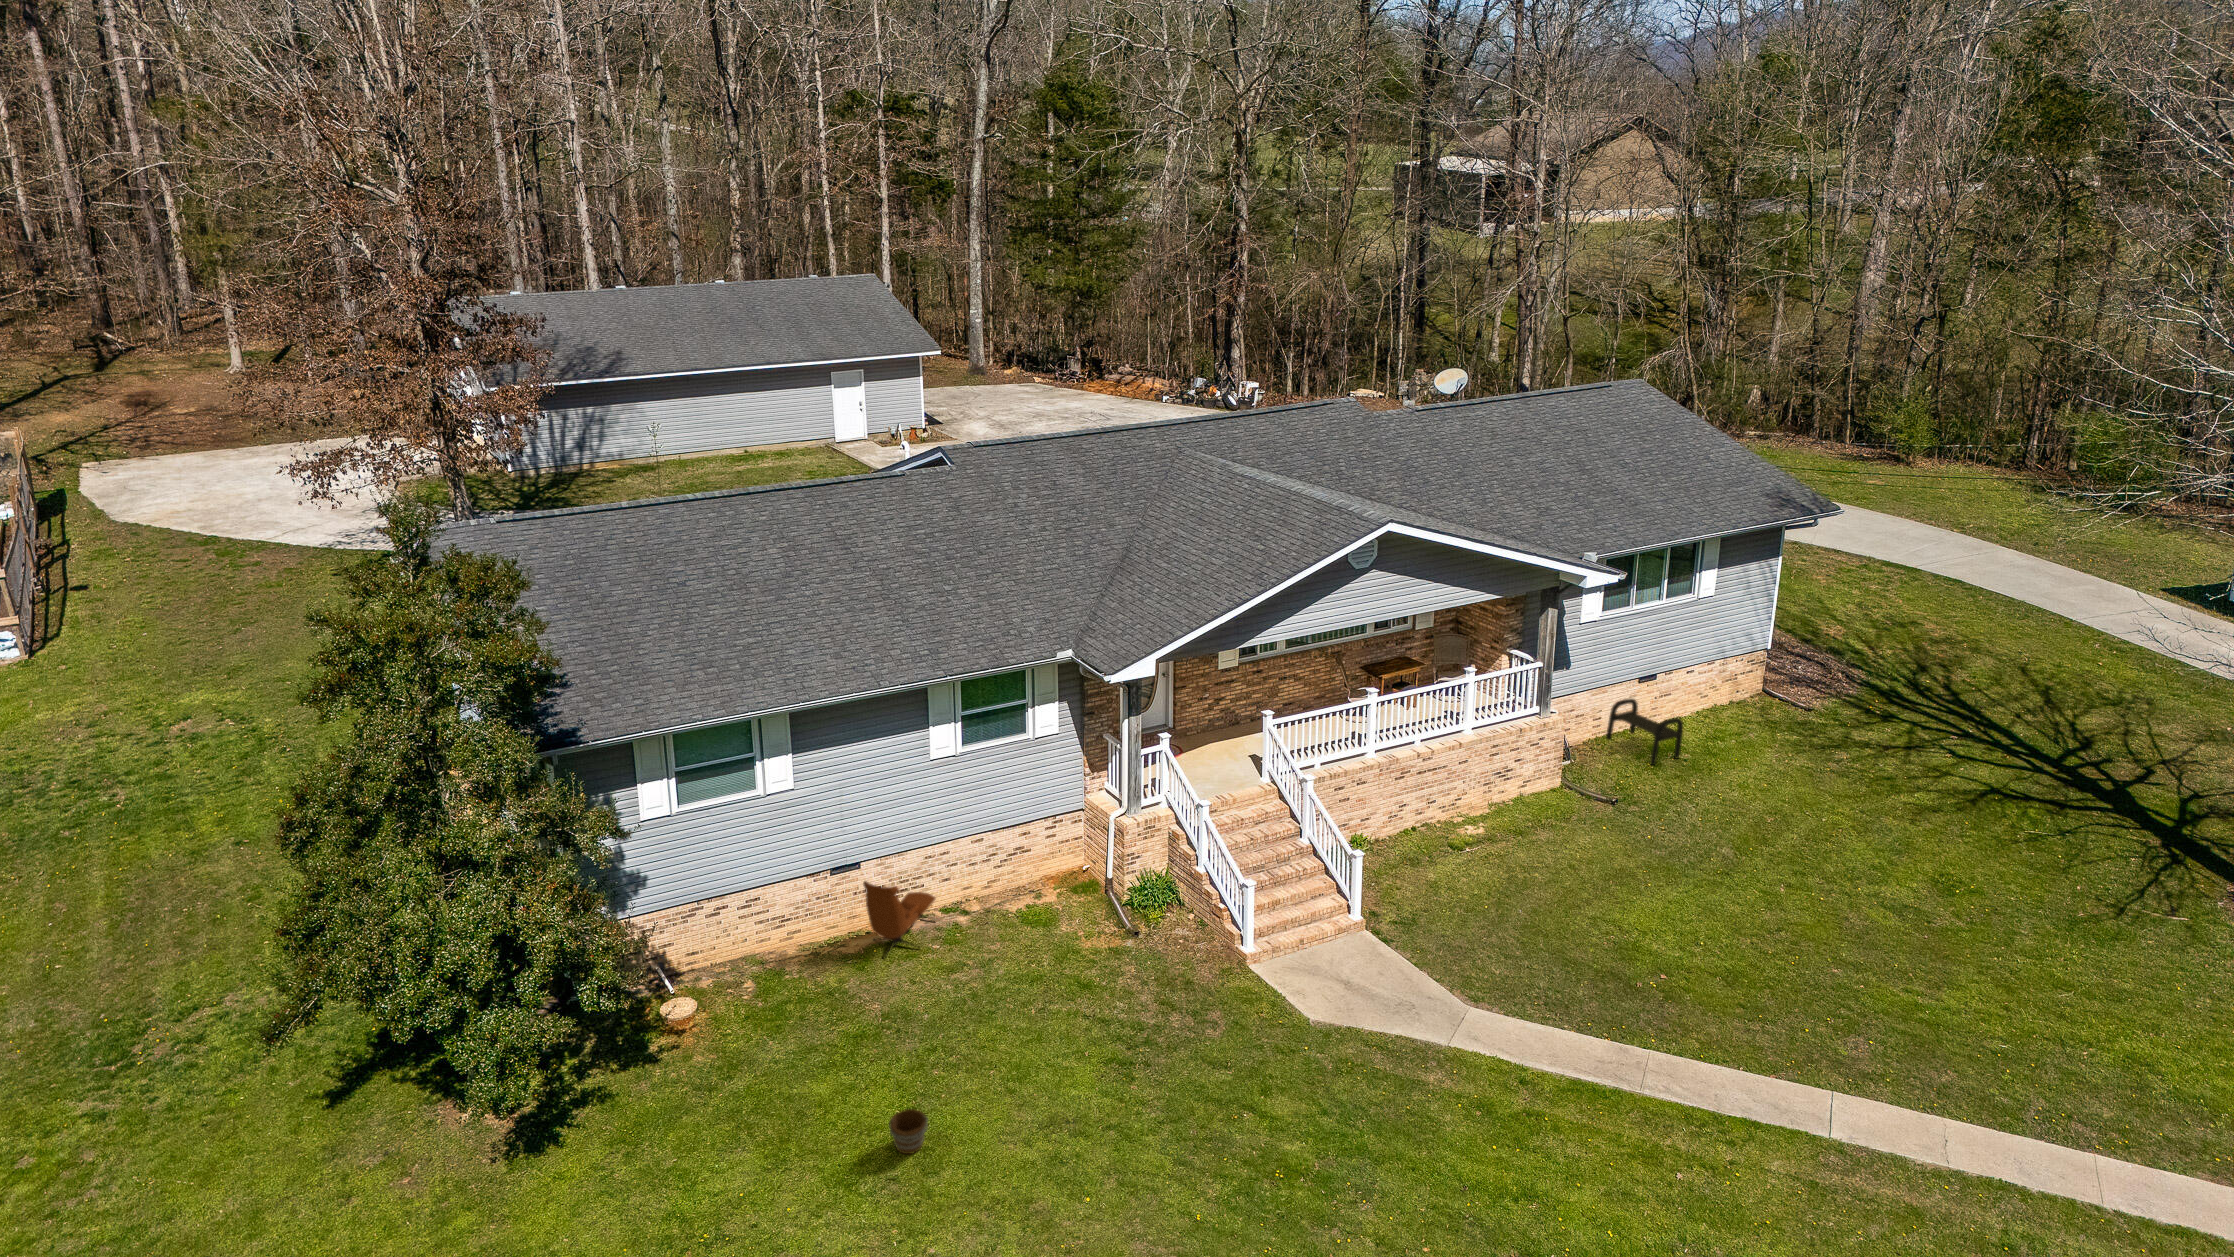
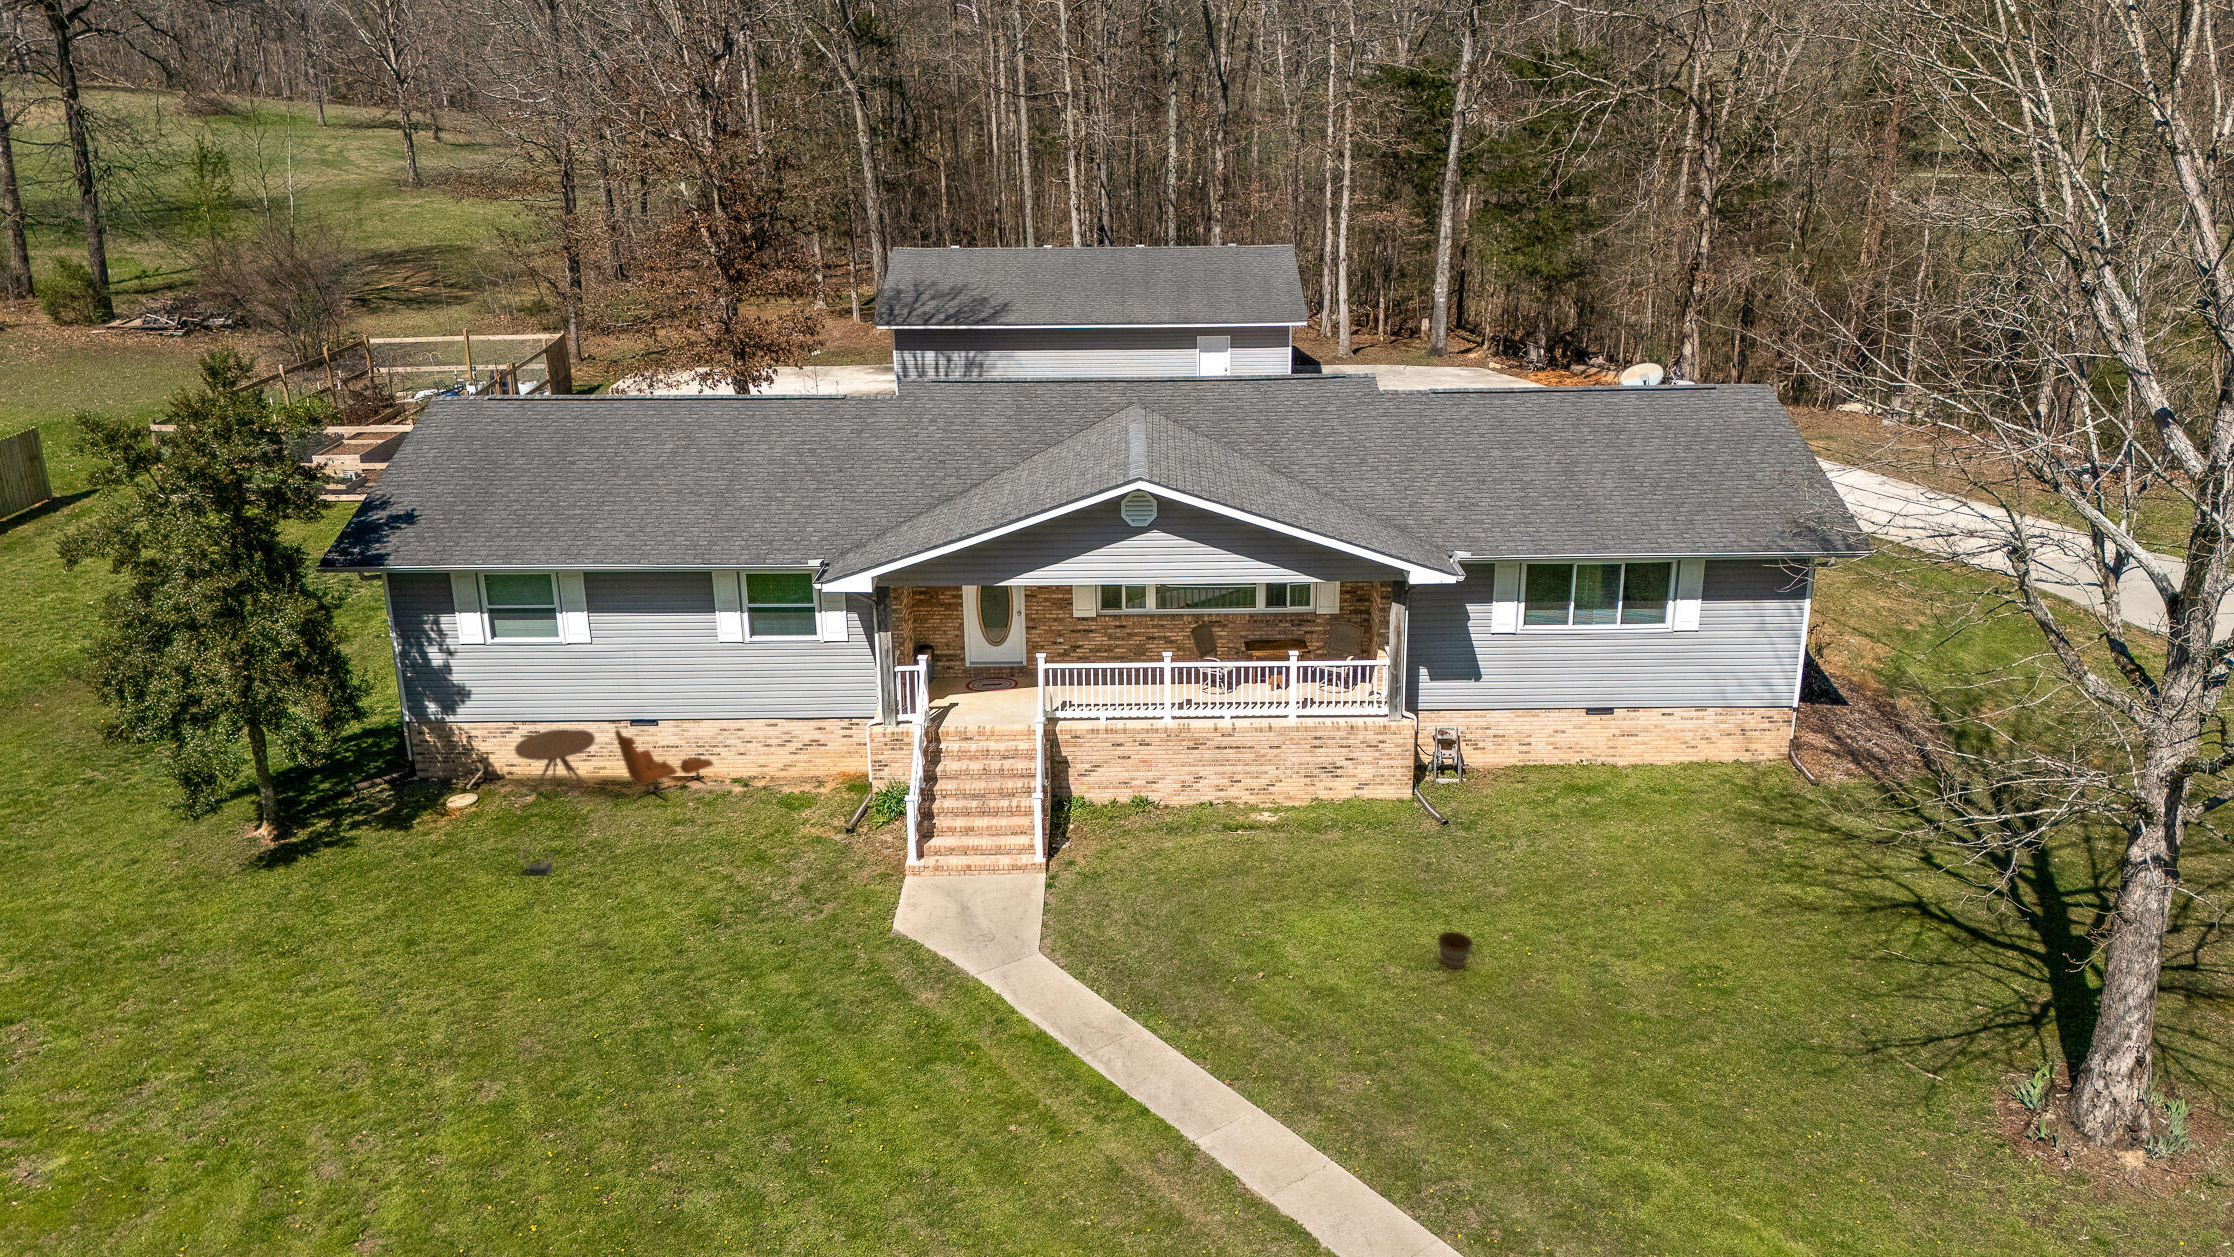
bench: present [1606,699,1683,765] -> none [1530,728,1603,804]
round table: none [733,893,823,982] -> present [515,730,595,799]
decorative plant: none [871,1032,909,1066] -> present [520,849,552,875]
bucket: present [889,1109,928,1154] -> present [1438,932,1473,969]

